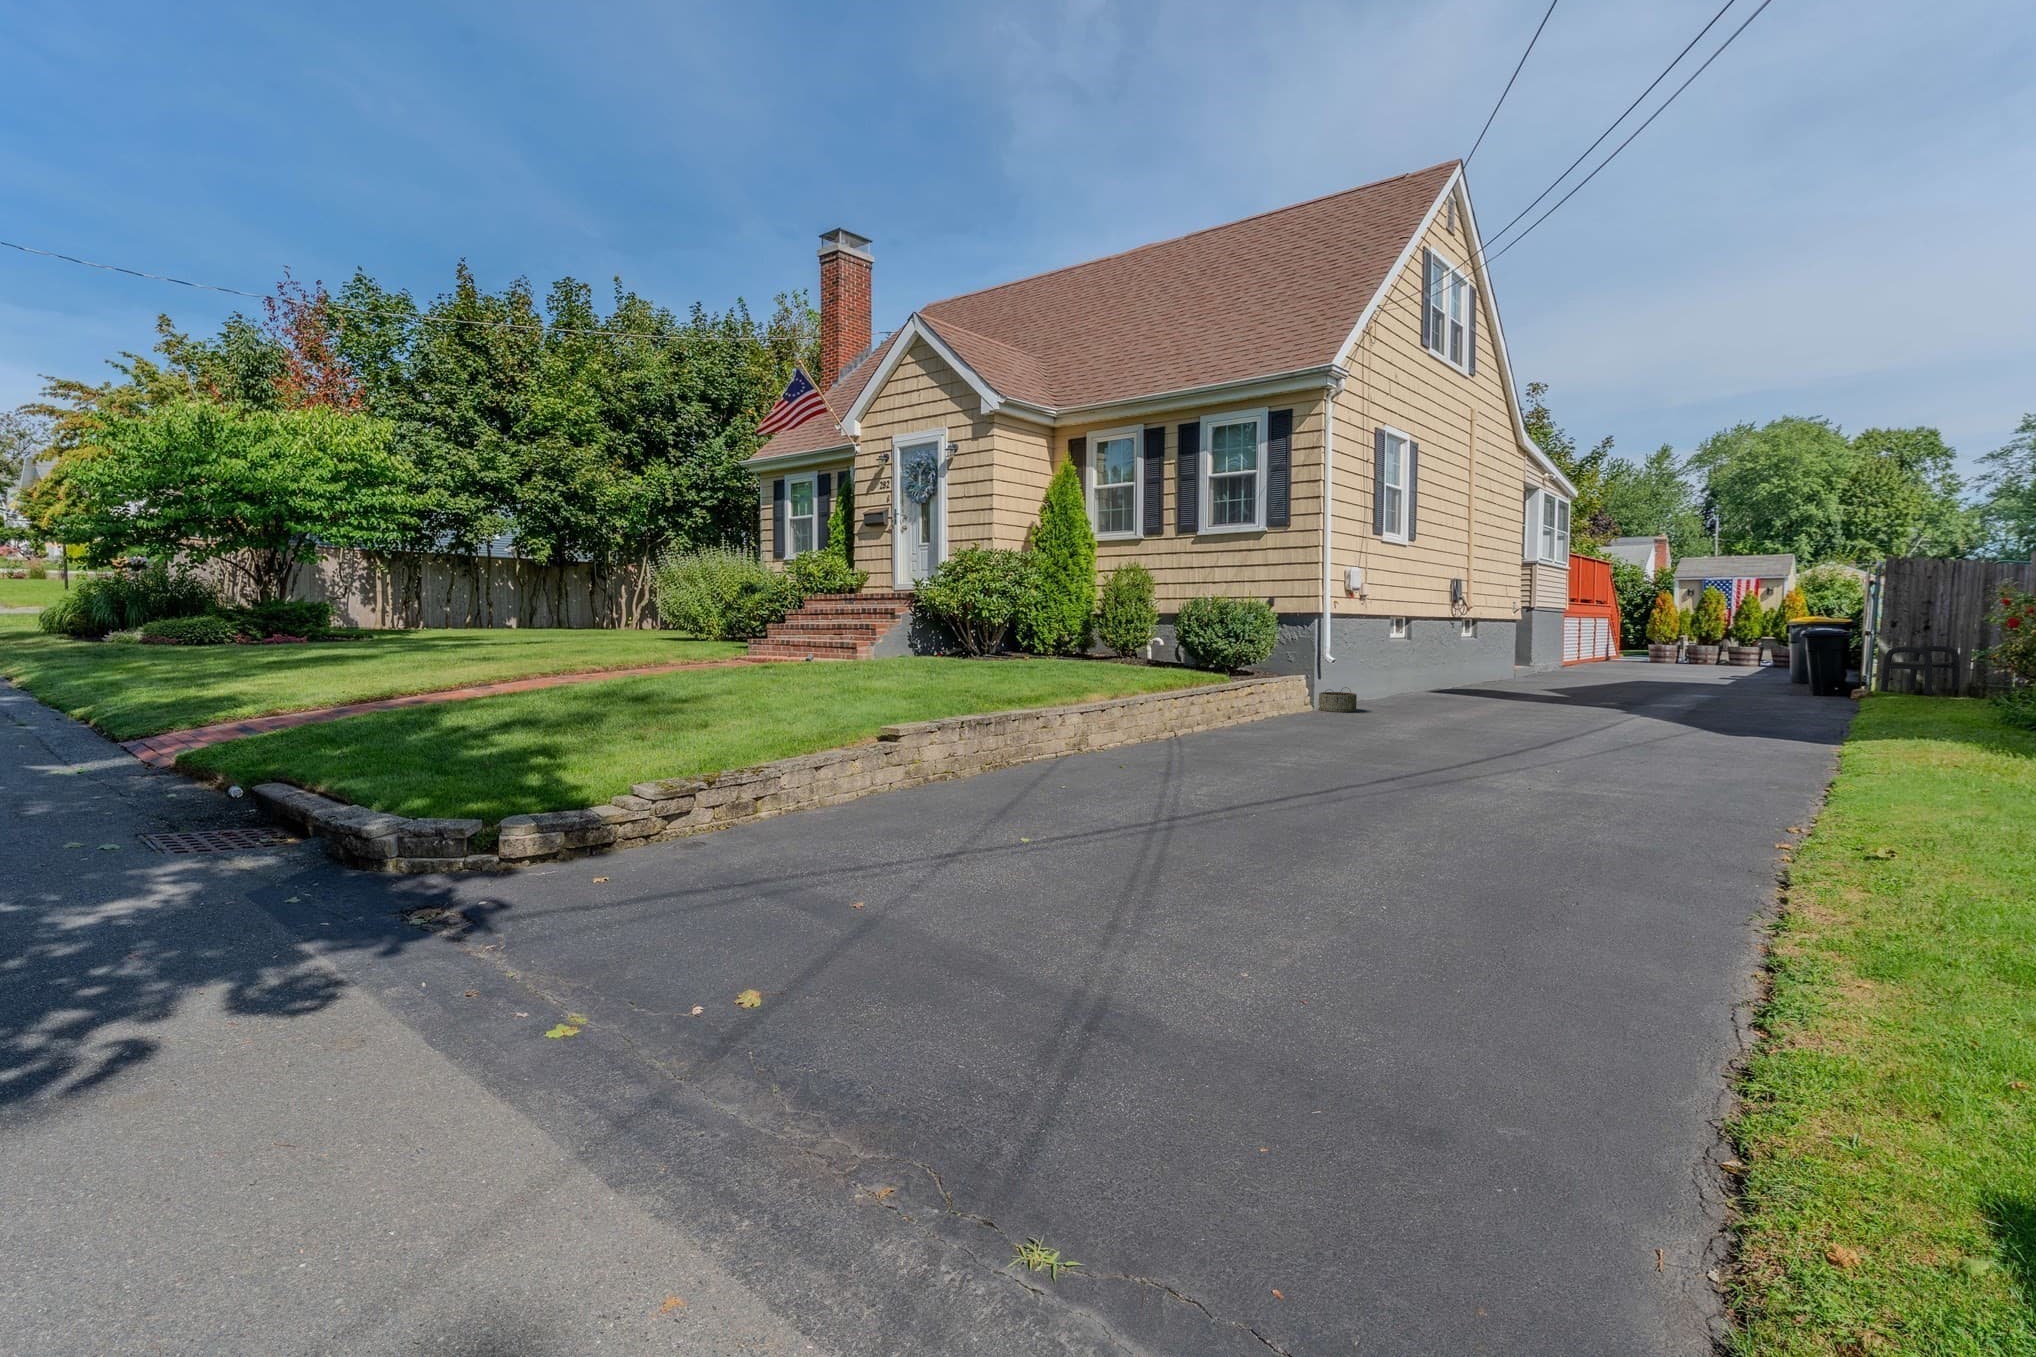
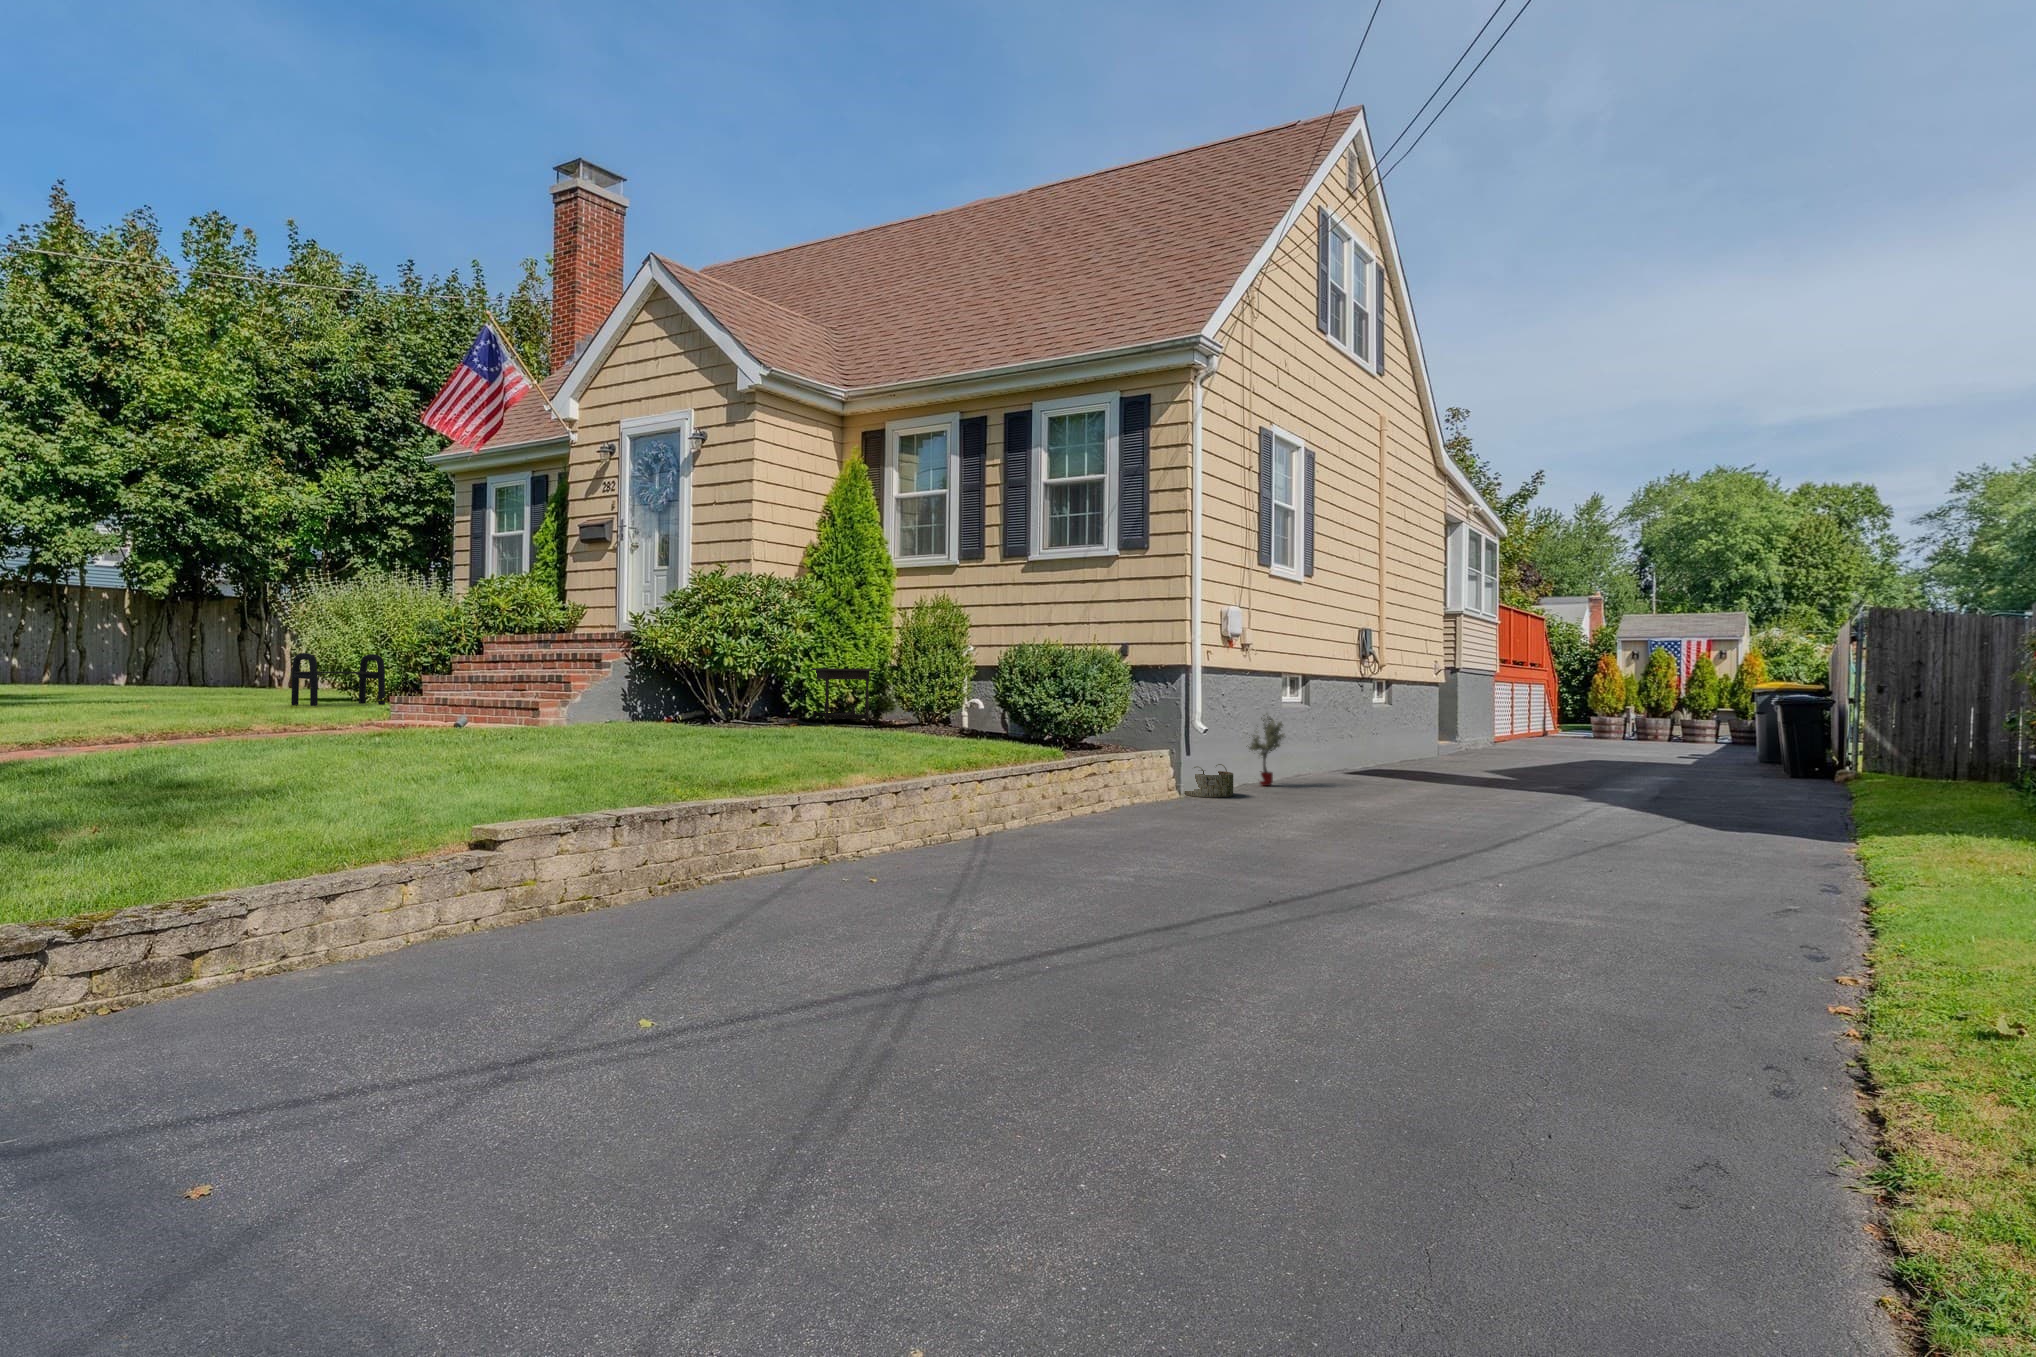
side table: none [1039,618,1089,658] -> present [811,668,874,723]
bench: present [1881,646,1960,695] -> present [291,653,385,706]
potted tree: none [1361,648,1395,704] -> present [1246,715,1285,786]

